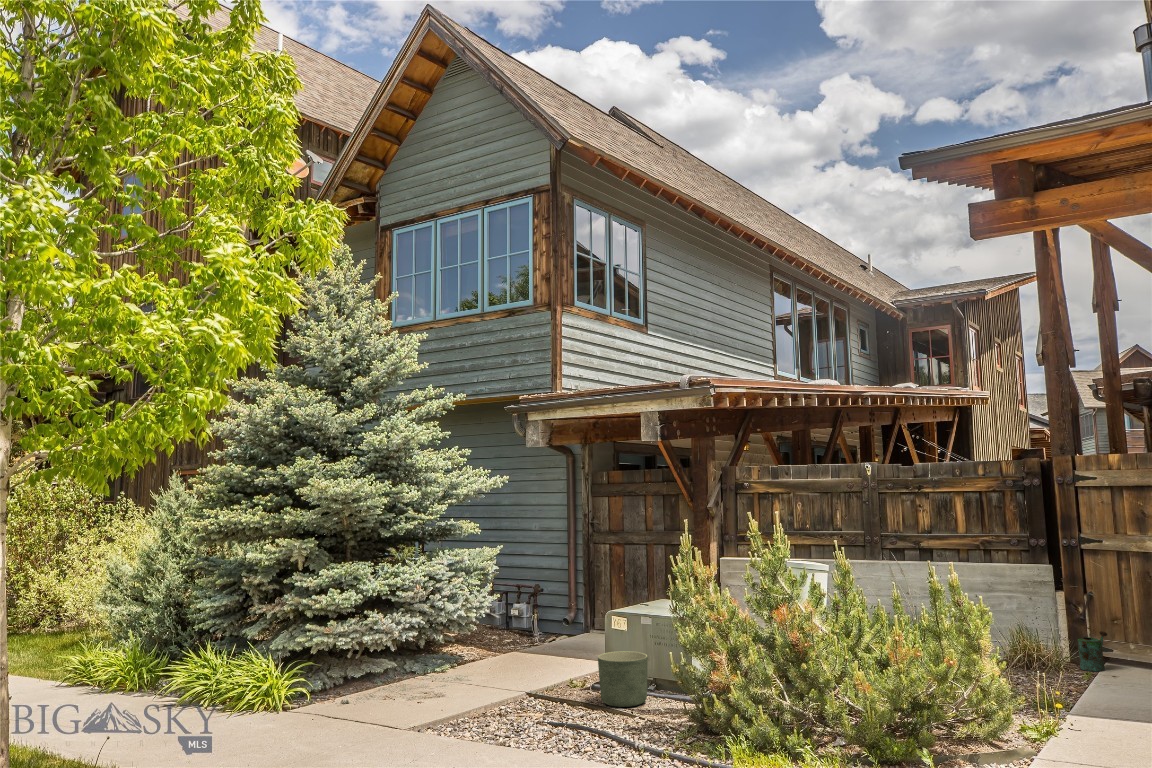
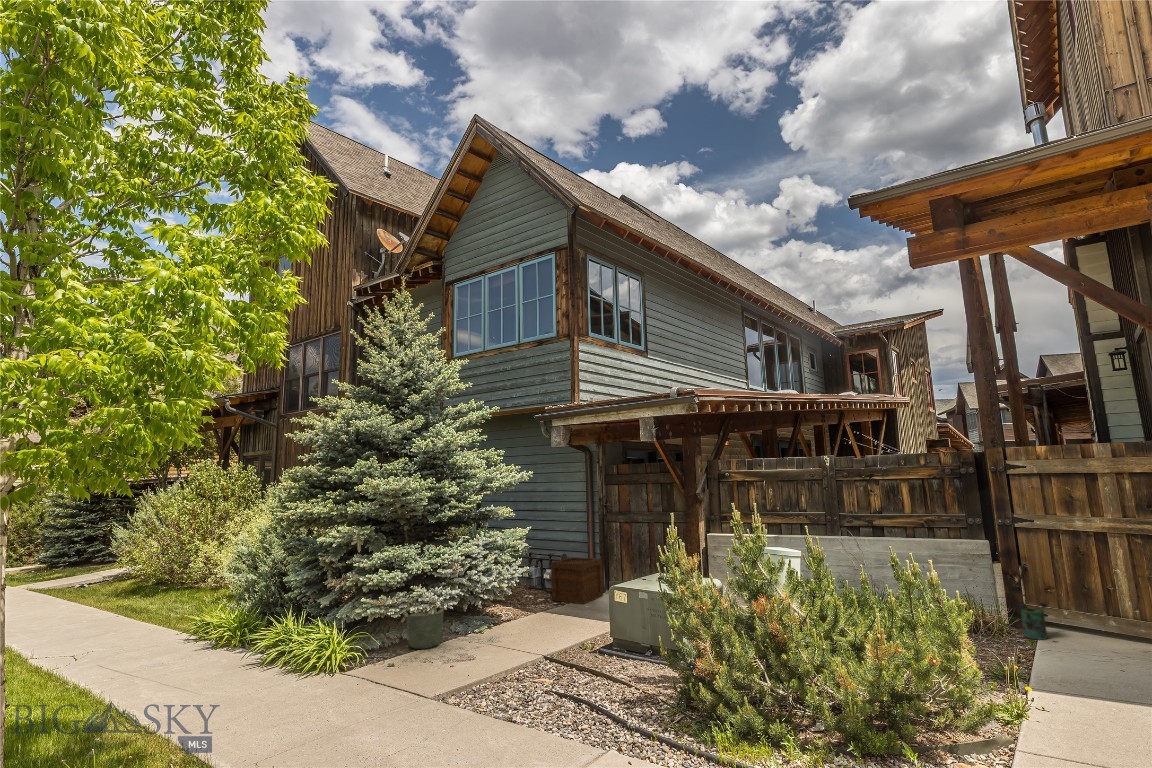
wooden crate: none [525,587,591,644] -> present [551,557,604,604]
planter: present [598,651,648,707] -> present [406,609,443,649]

